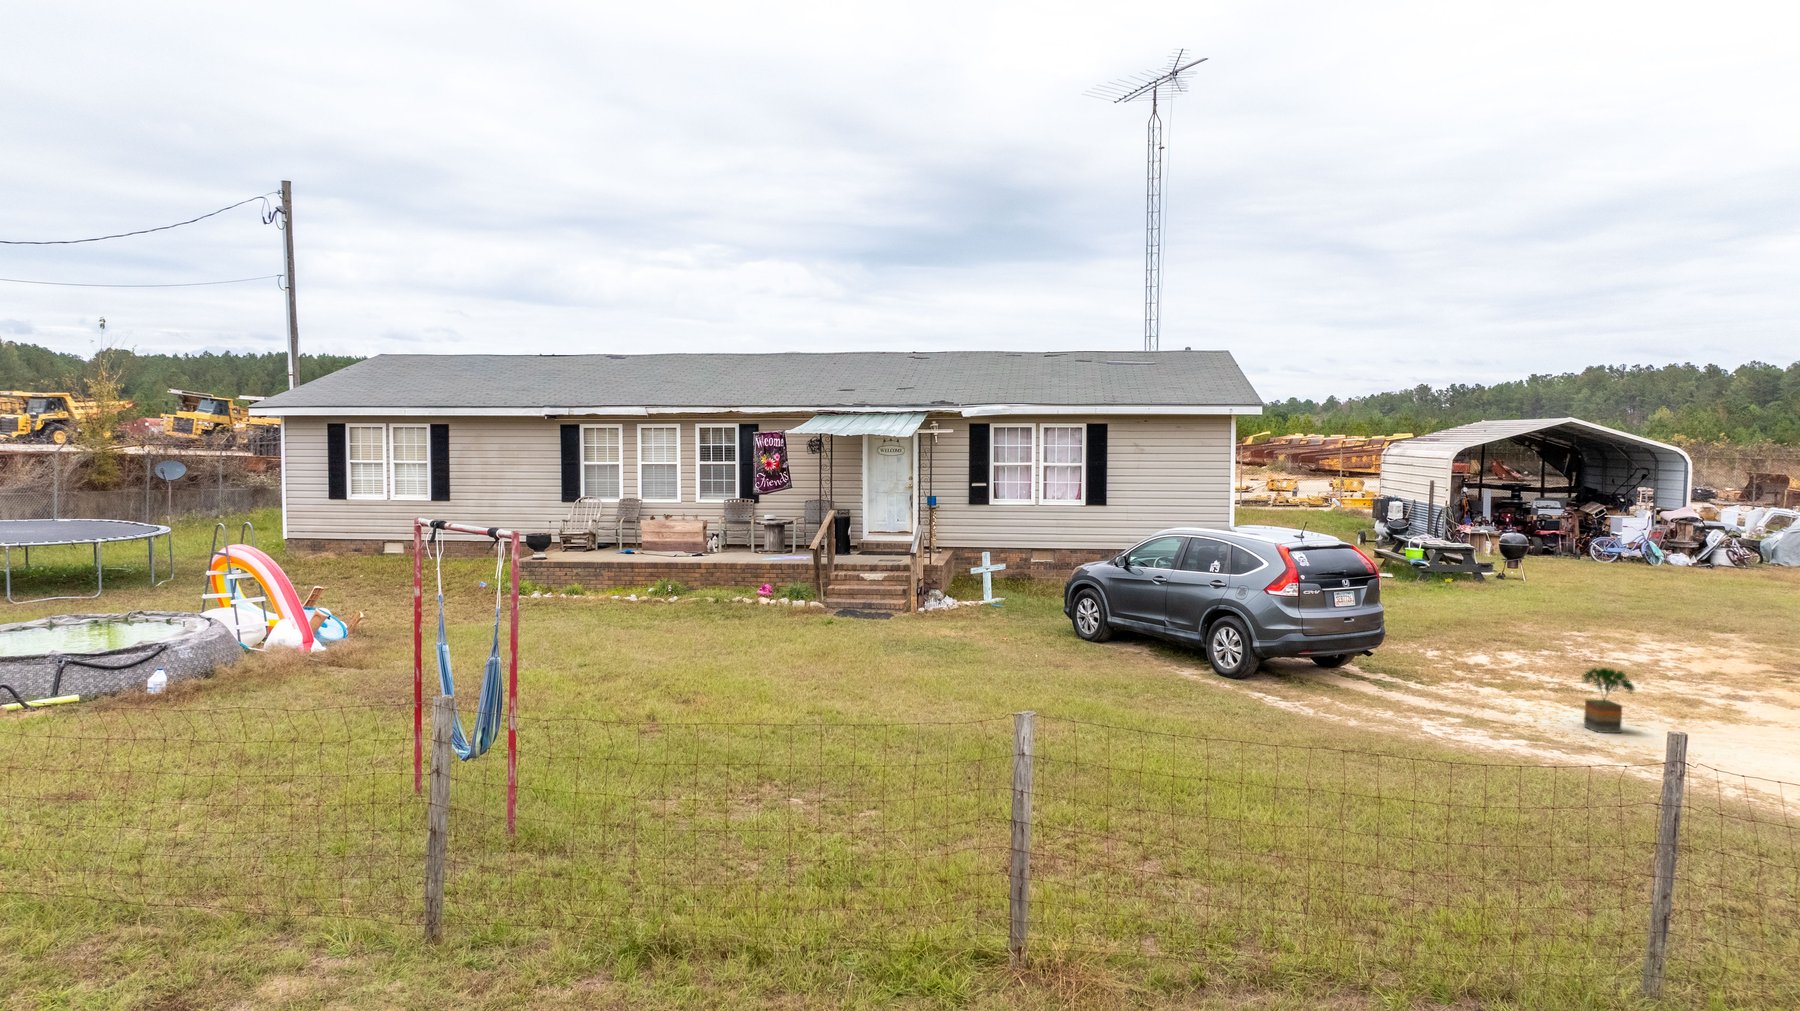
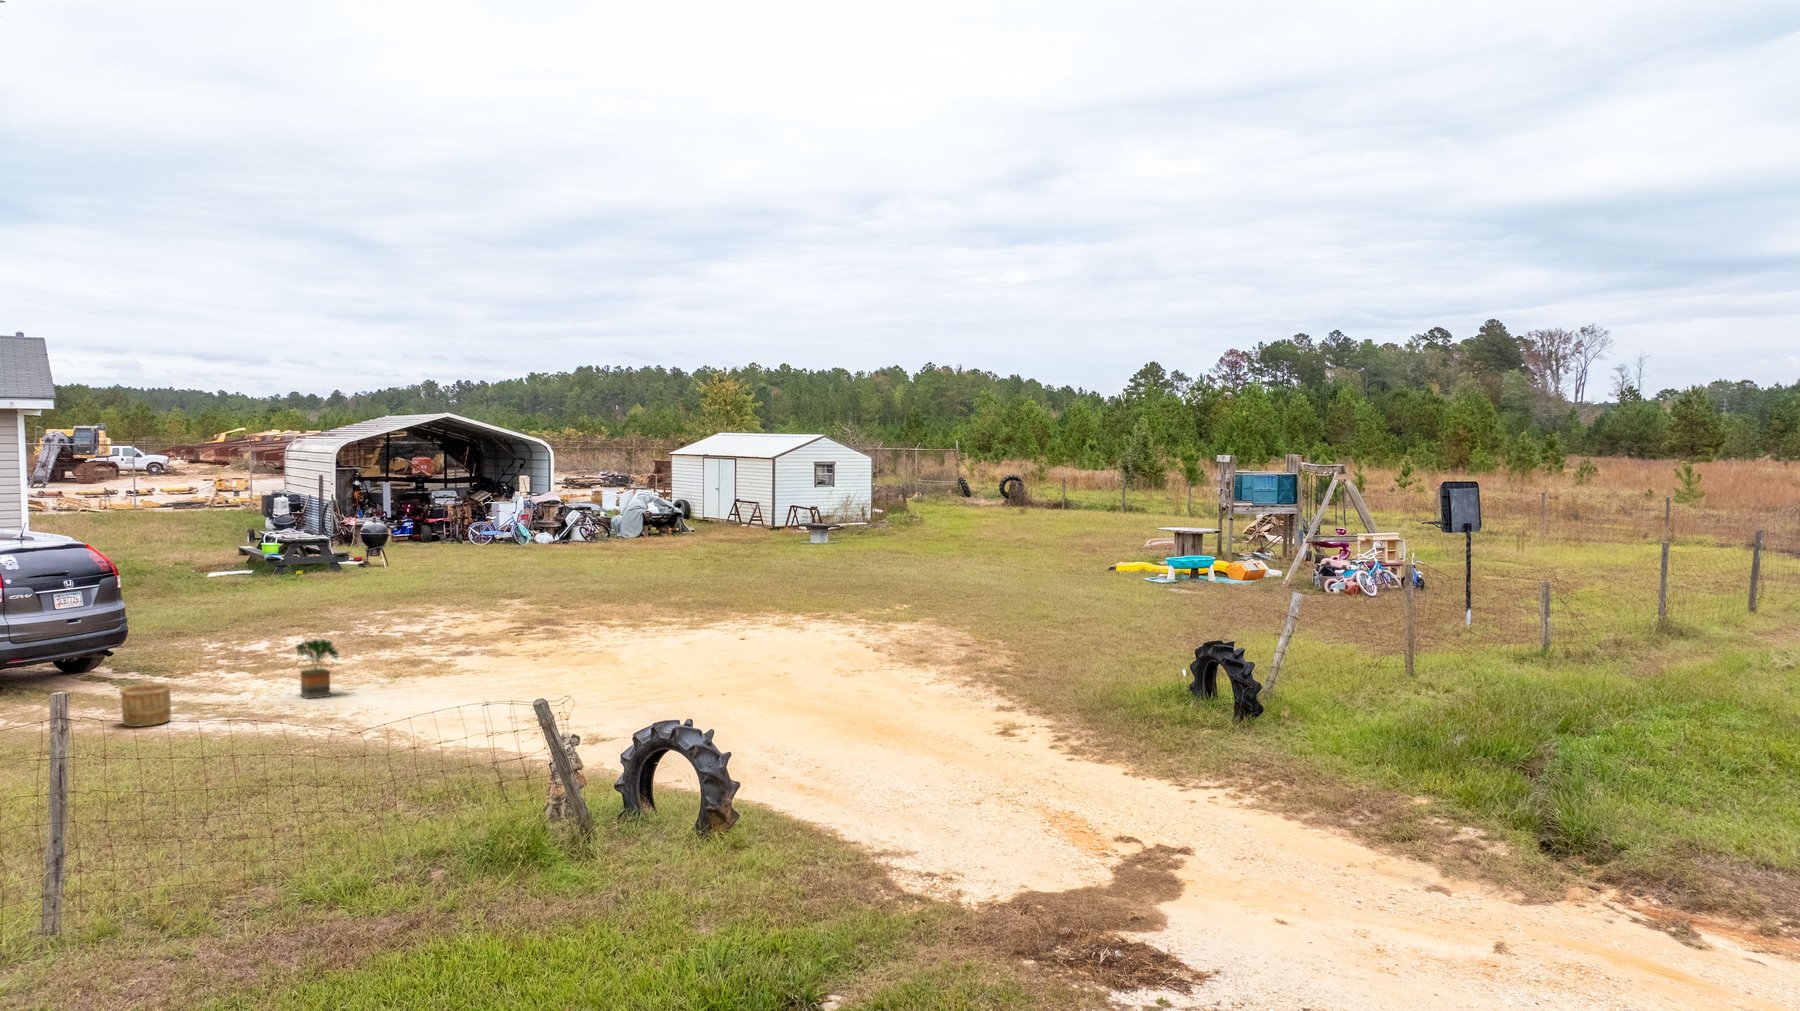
wooden bucket: none [1423,694,1474,737] -> present [120,684,171,727]

